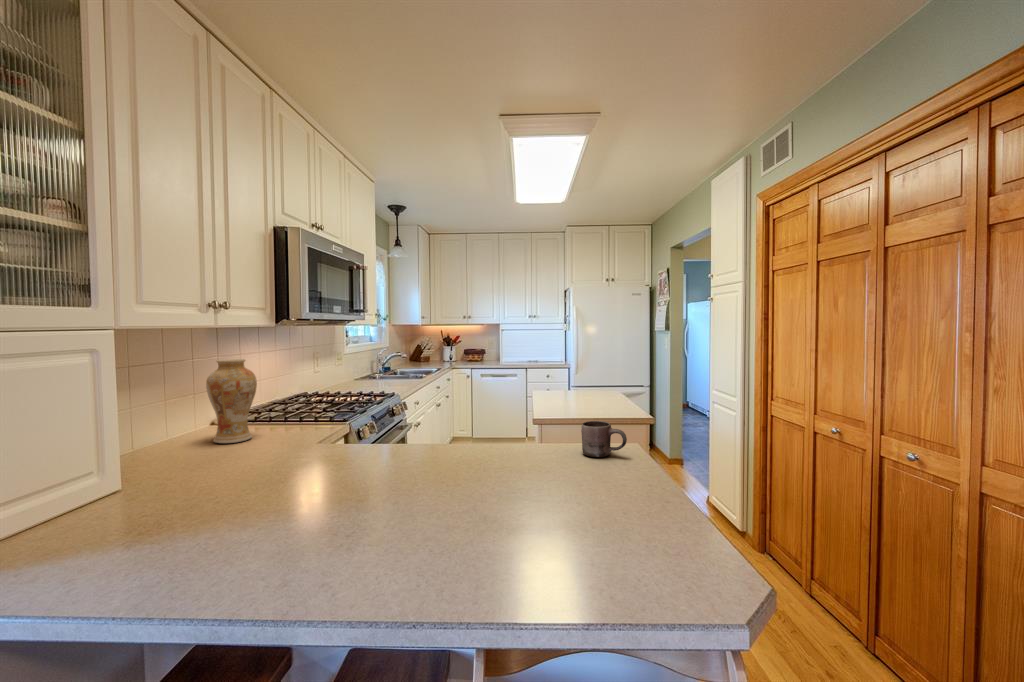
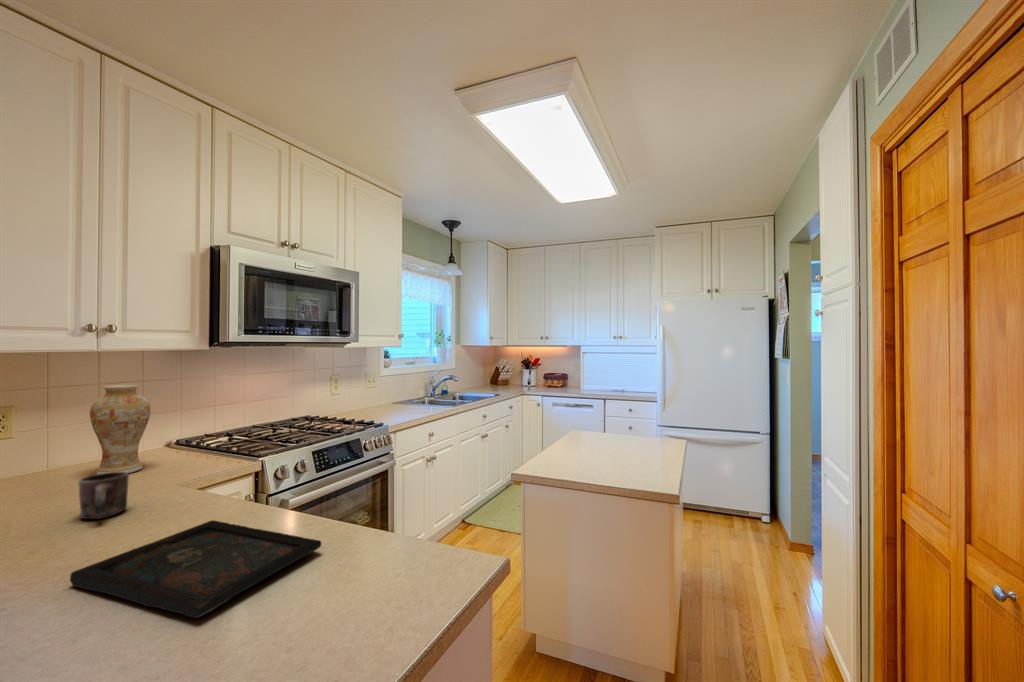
mug: present [581,421,627,457] -> present [79,472,129,519]
tray: none [416,446,543,484] -> present [70,520,321,618]

